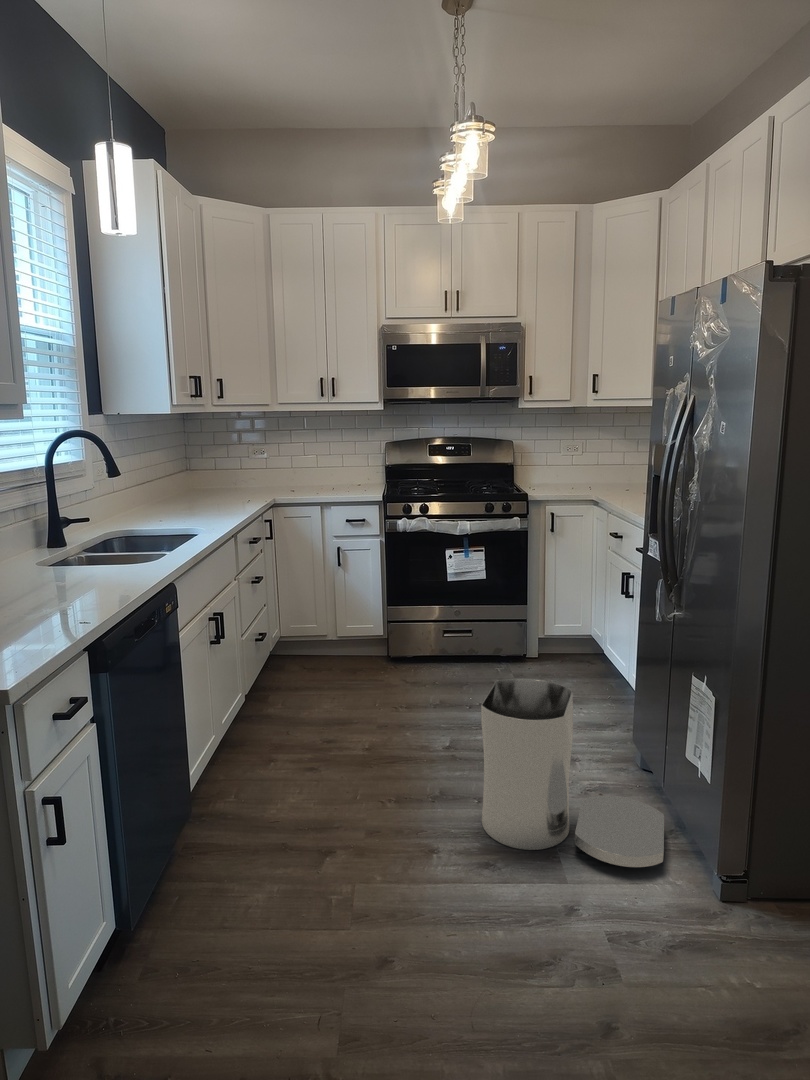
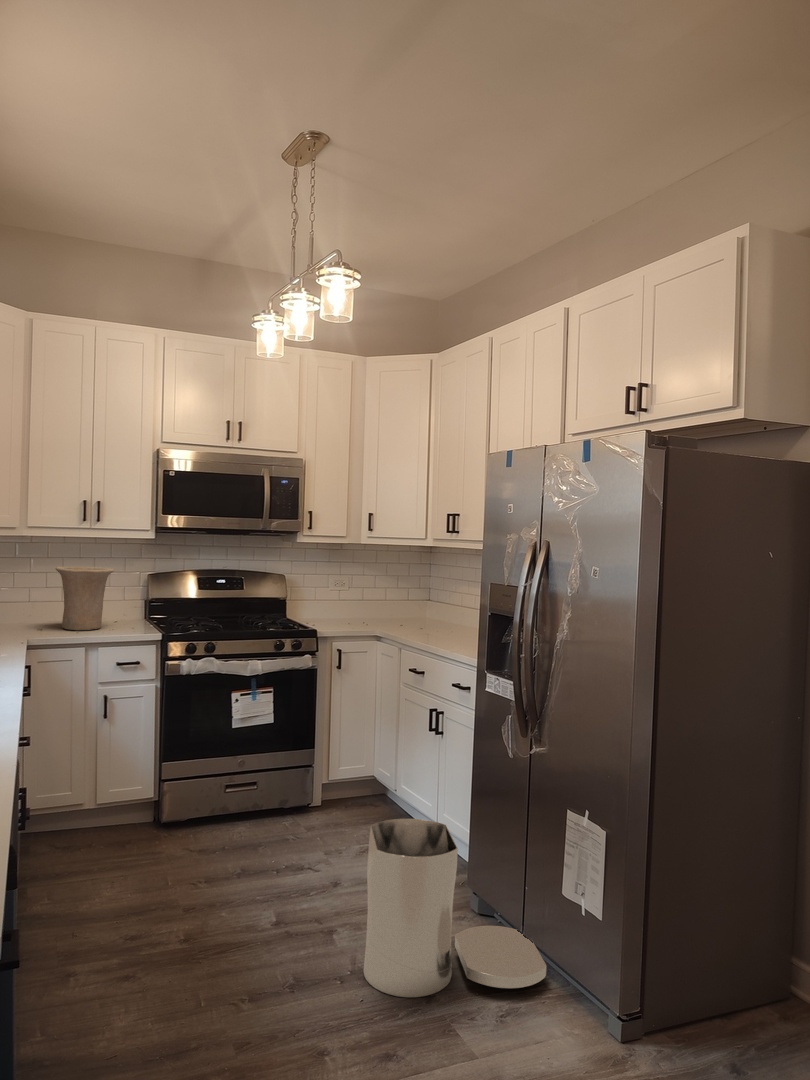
vase: none [306,438,353,491] -> present [56,566,114,630]

